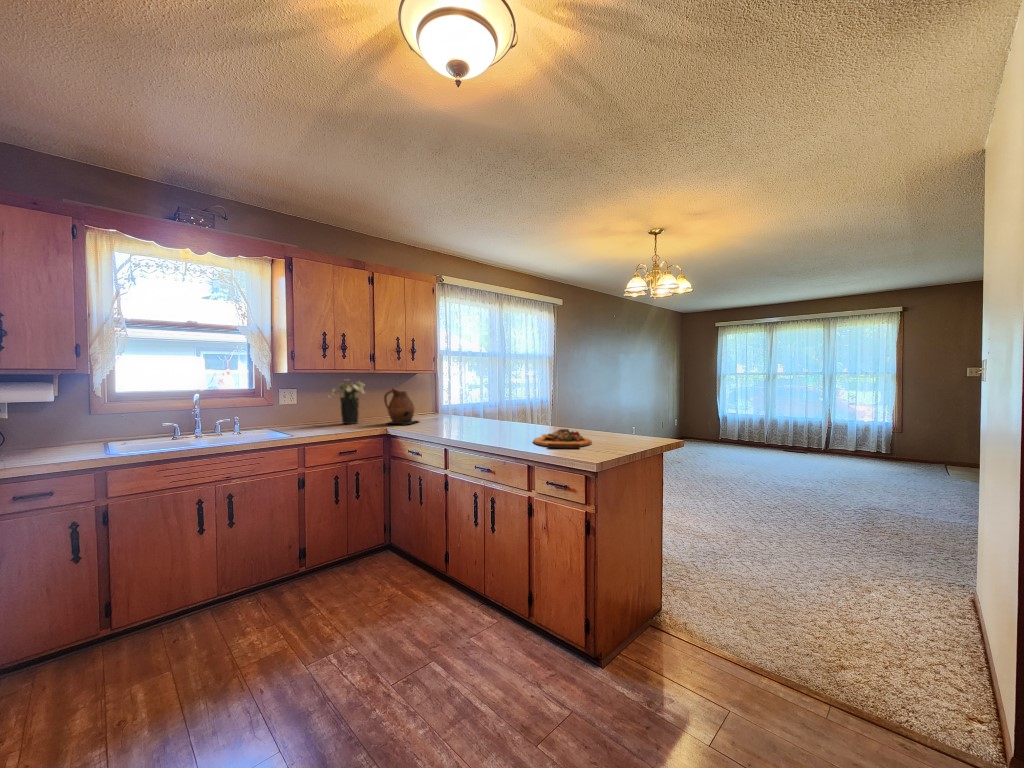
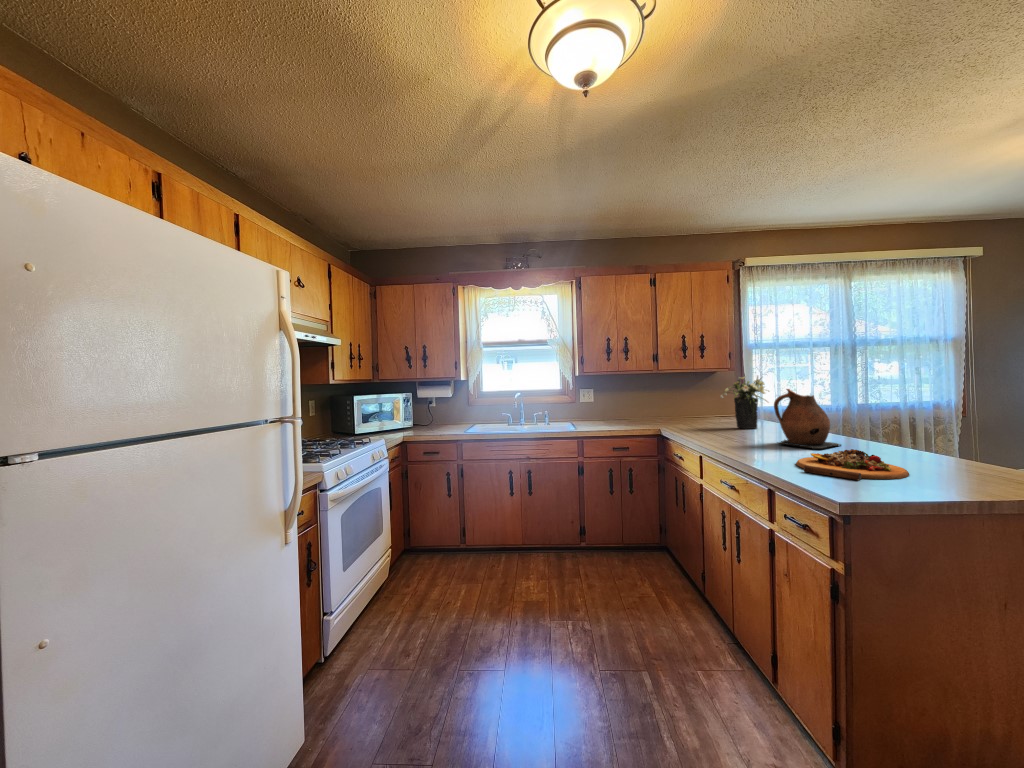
flower arrangement: present [328,381,364,424] -> present [720,376,766,429]
ceramic pitcher: present [384,387,416,424] -> present [774,389,841,449]

